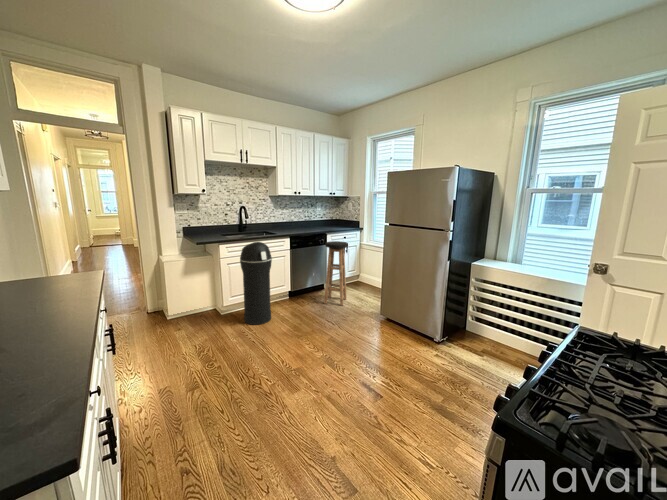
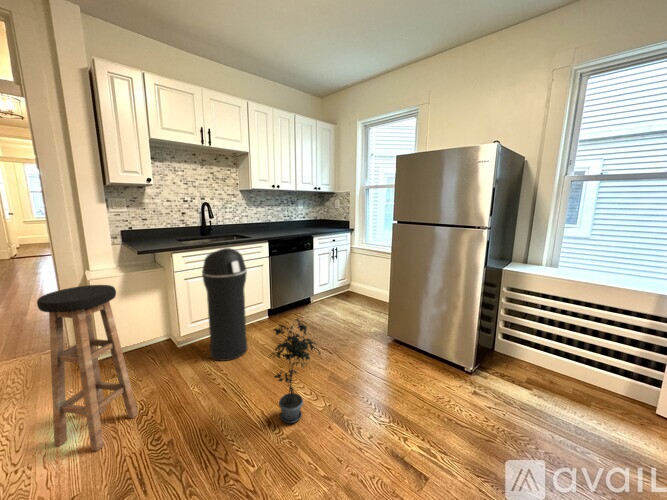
bar stool: present [324,241,348,306] -> present [37,285,138,451]
potted plant: none [283,291,317,362] -> present [270,319,320,423]

